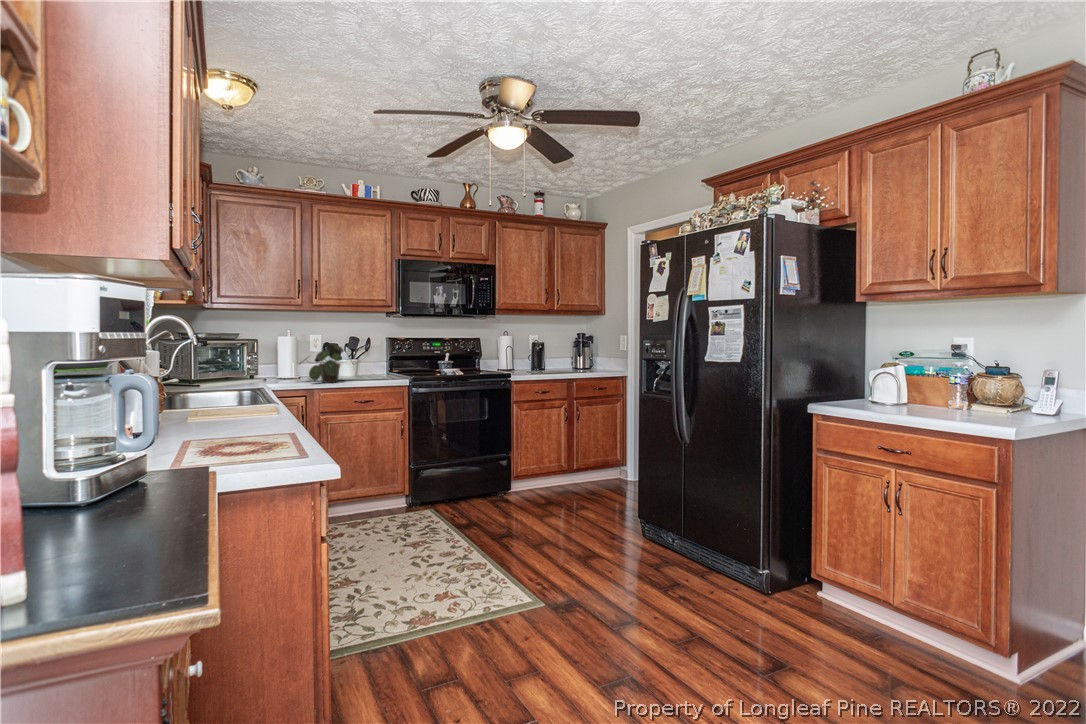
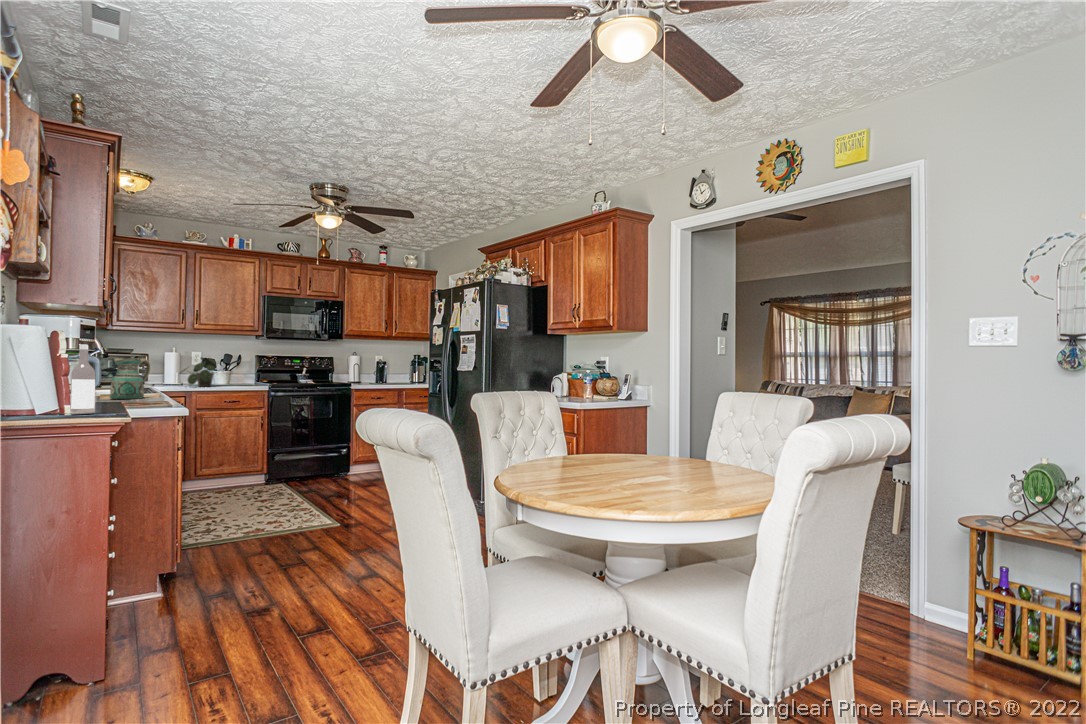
wine bottle: none [94,349,151,517] -> present [70,344,95,414]
ceramic pitcher: none [205,354,264,423] -> present [110,358,150,399]

